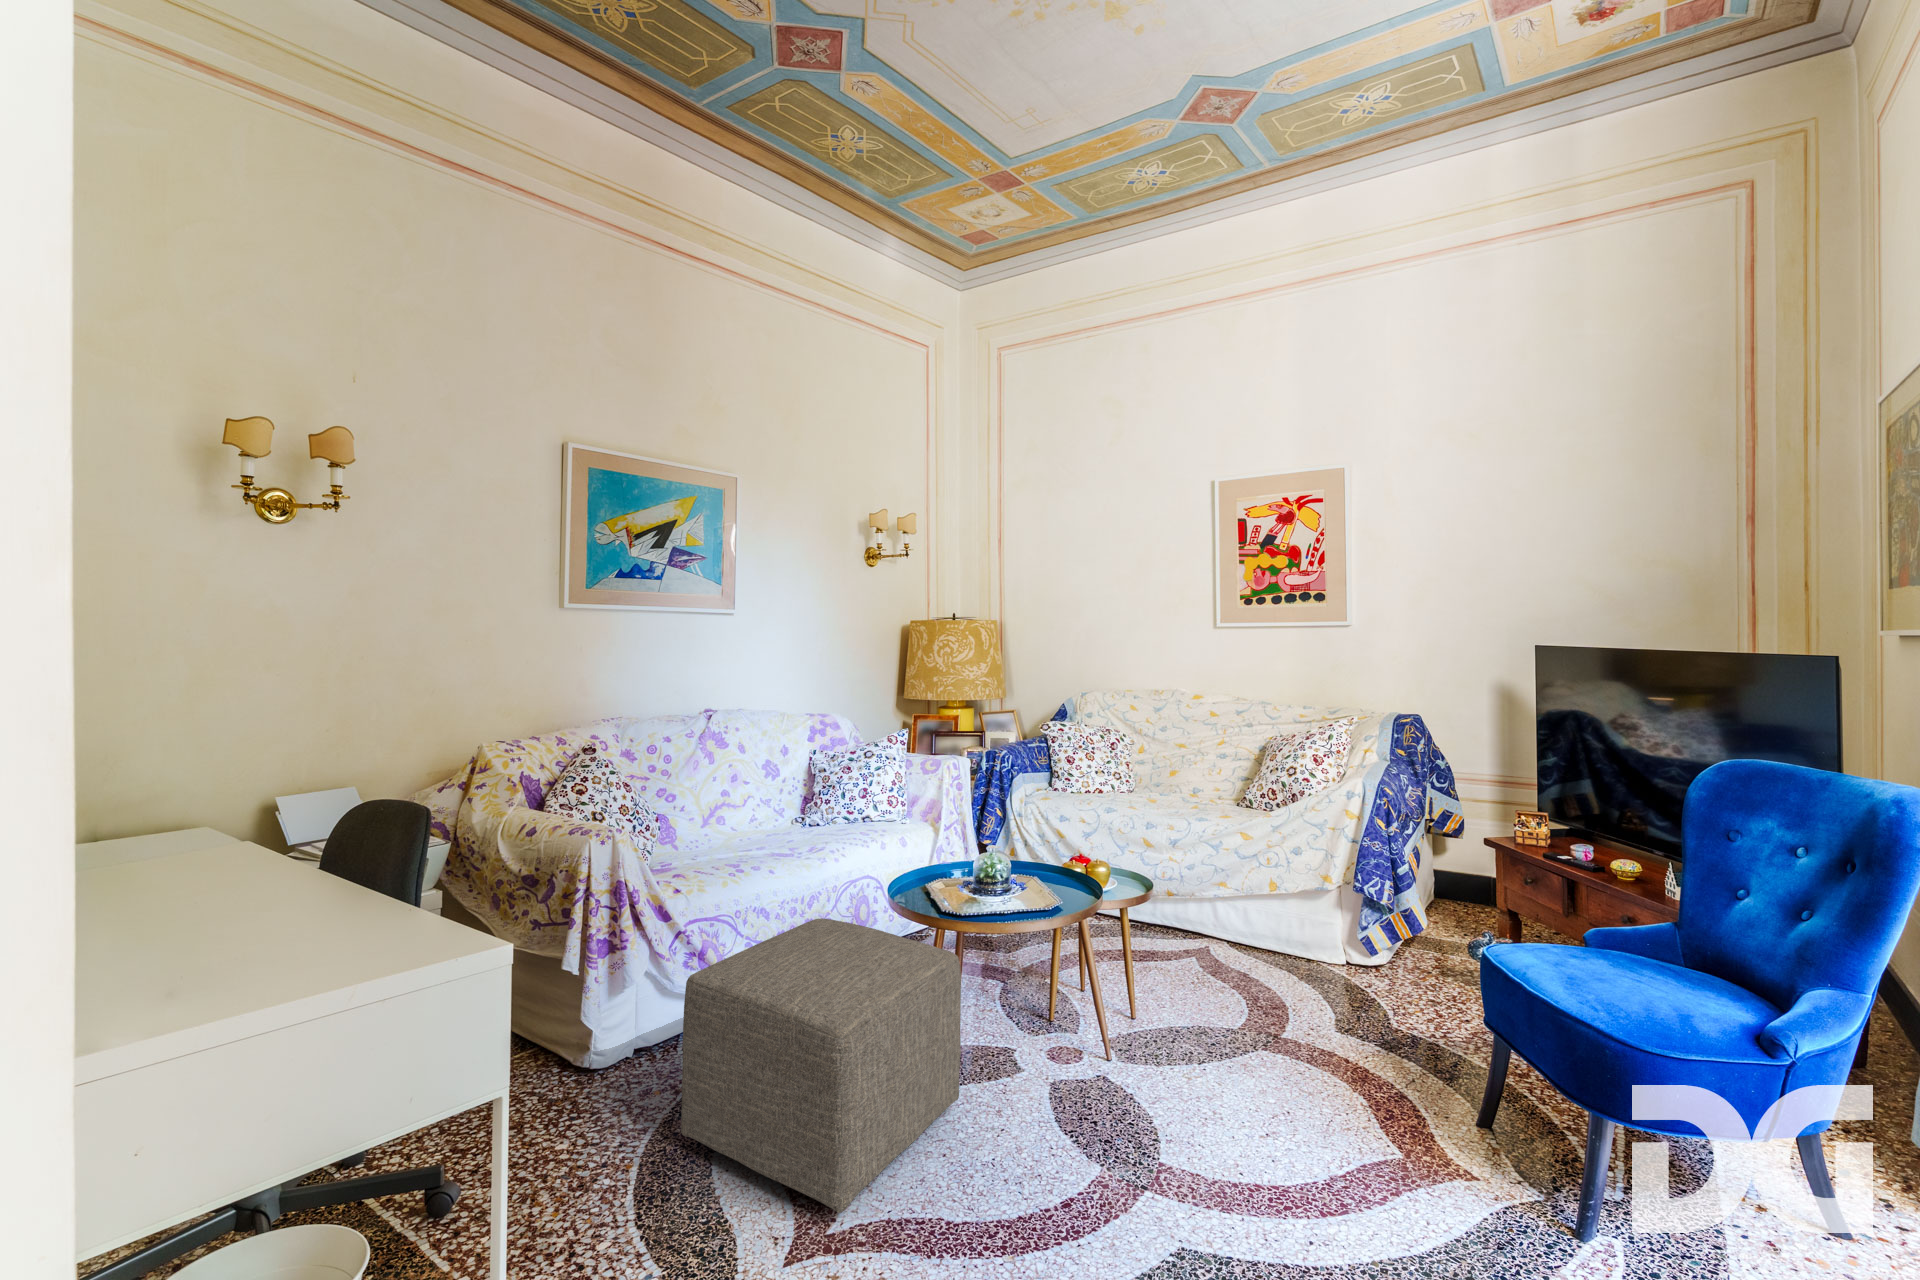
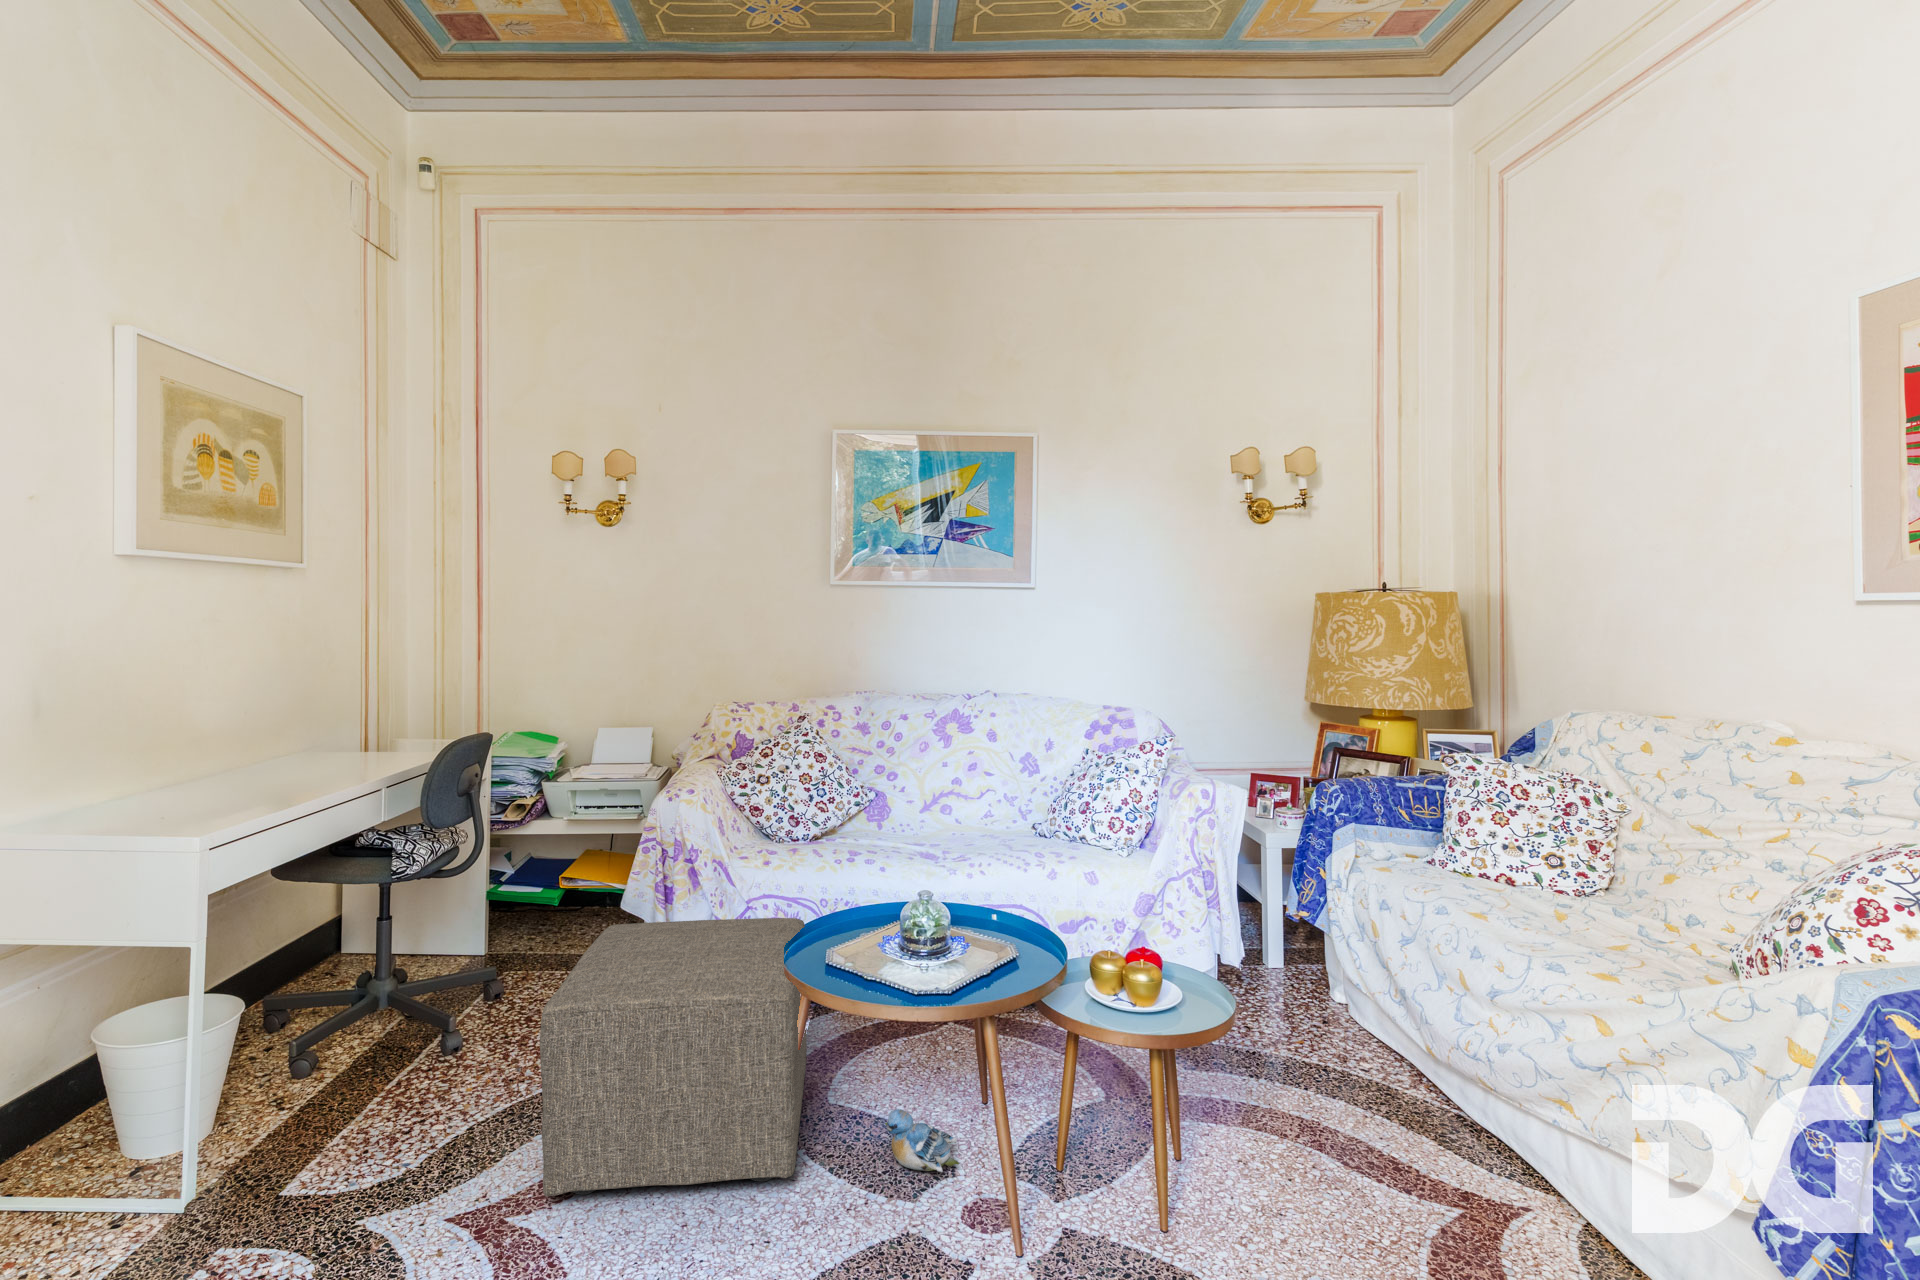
plush toy: none [967,1022,1017,1061] -> present [885,1109,959,1172]

